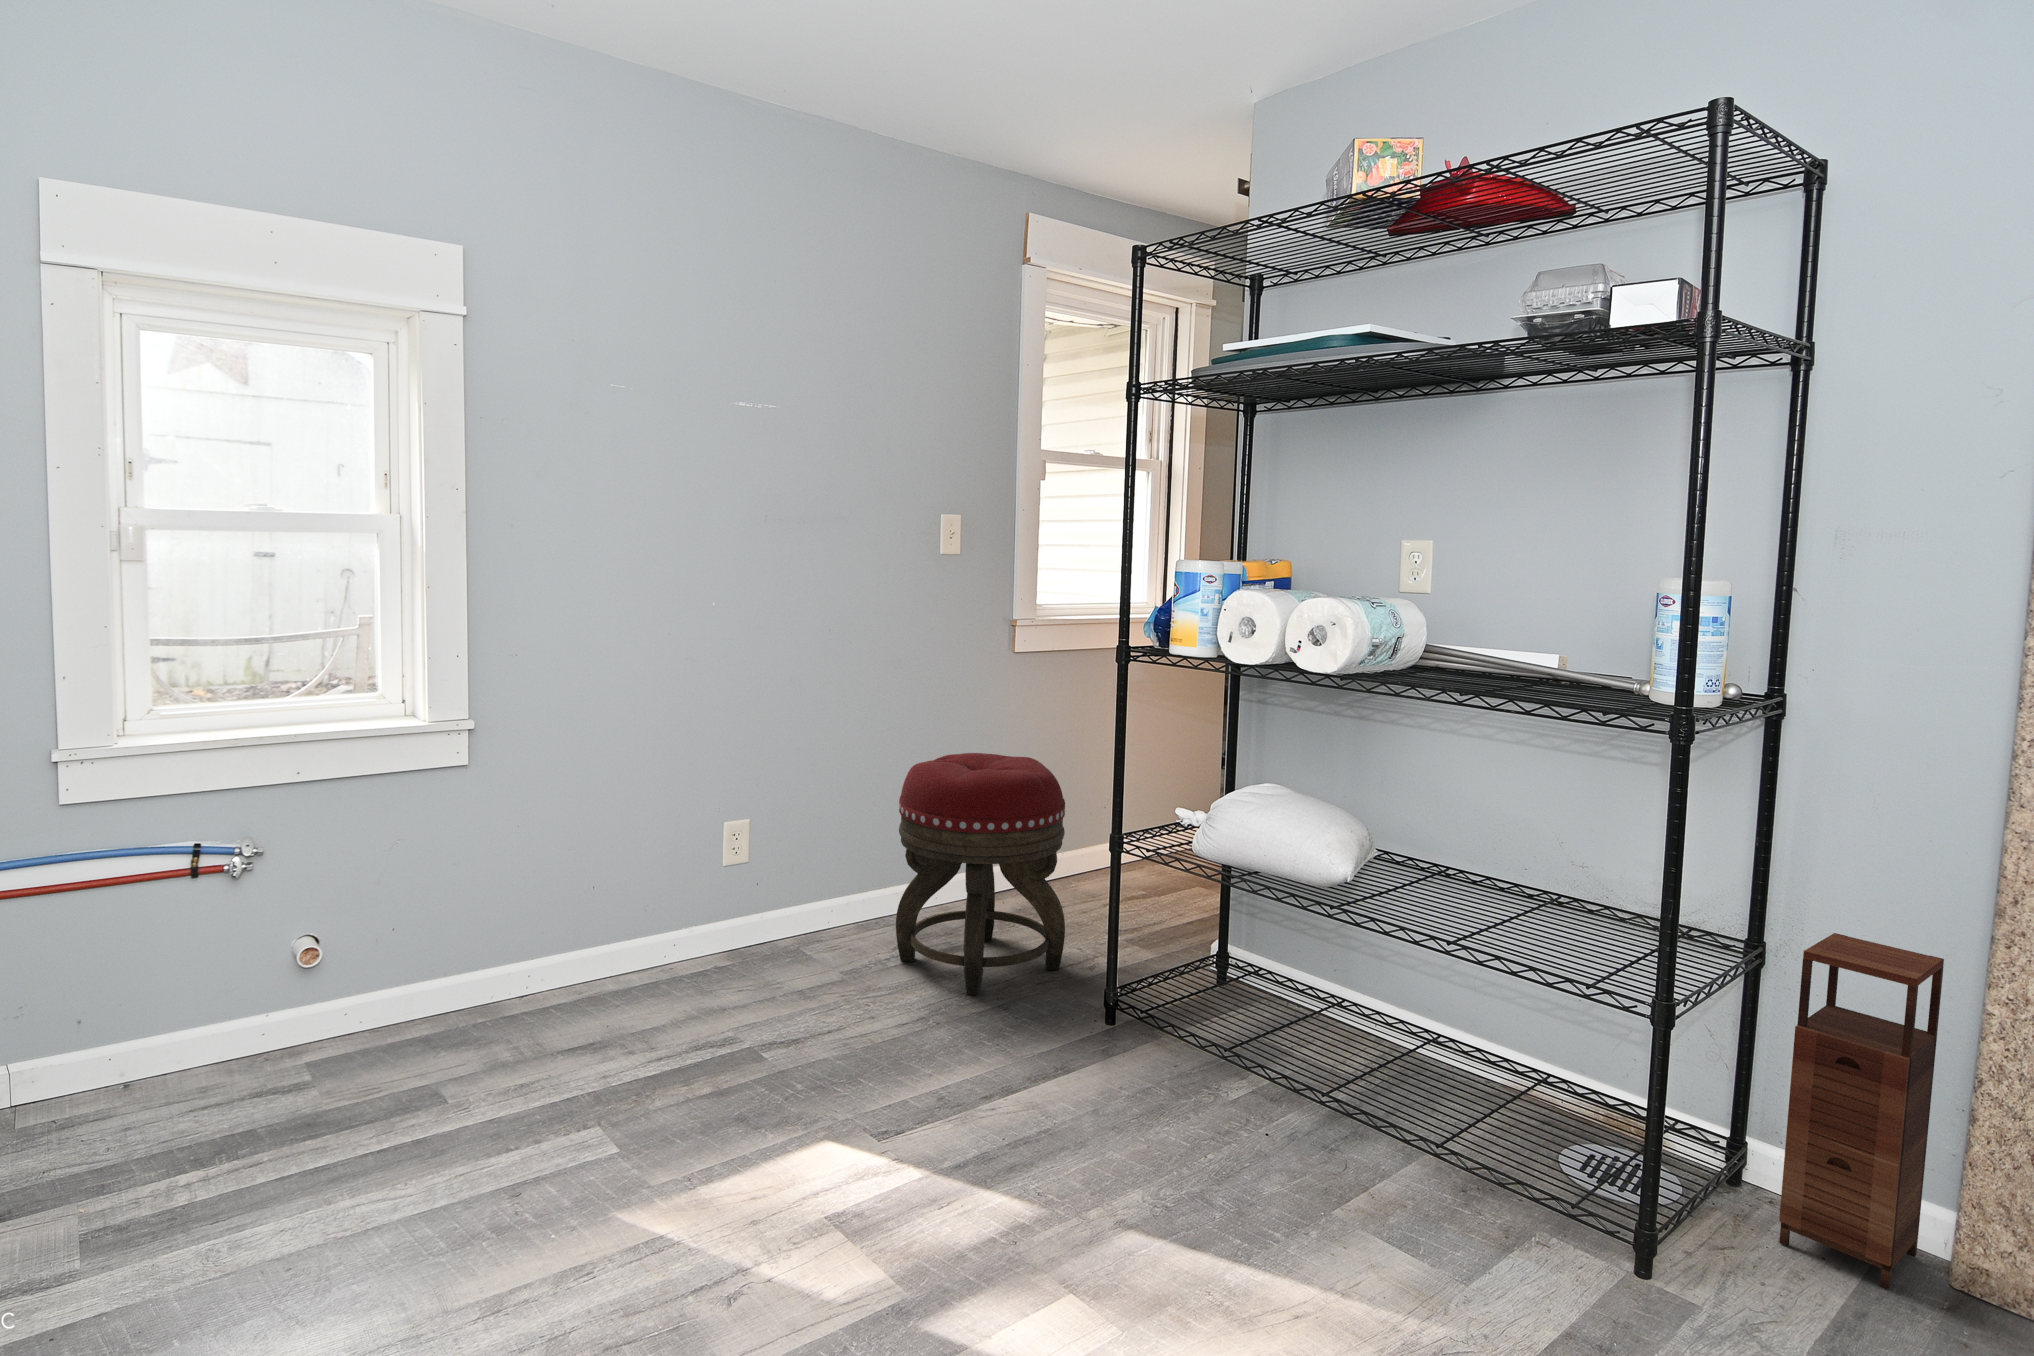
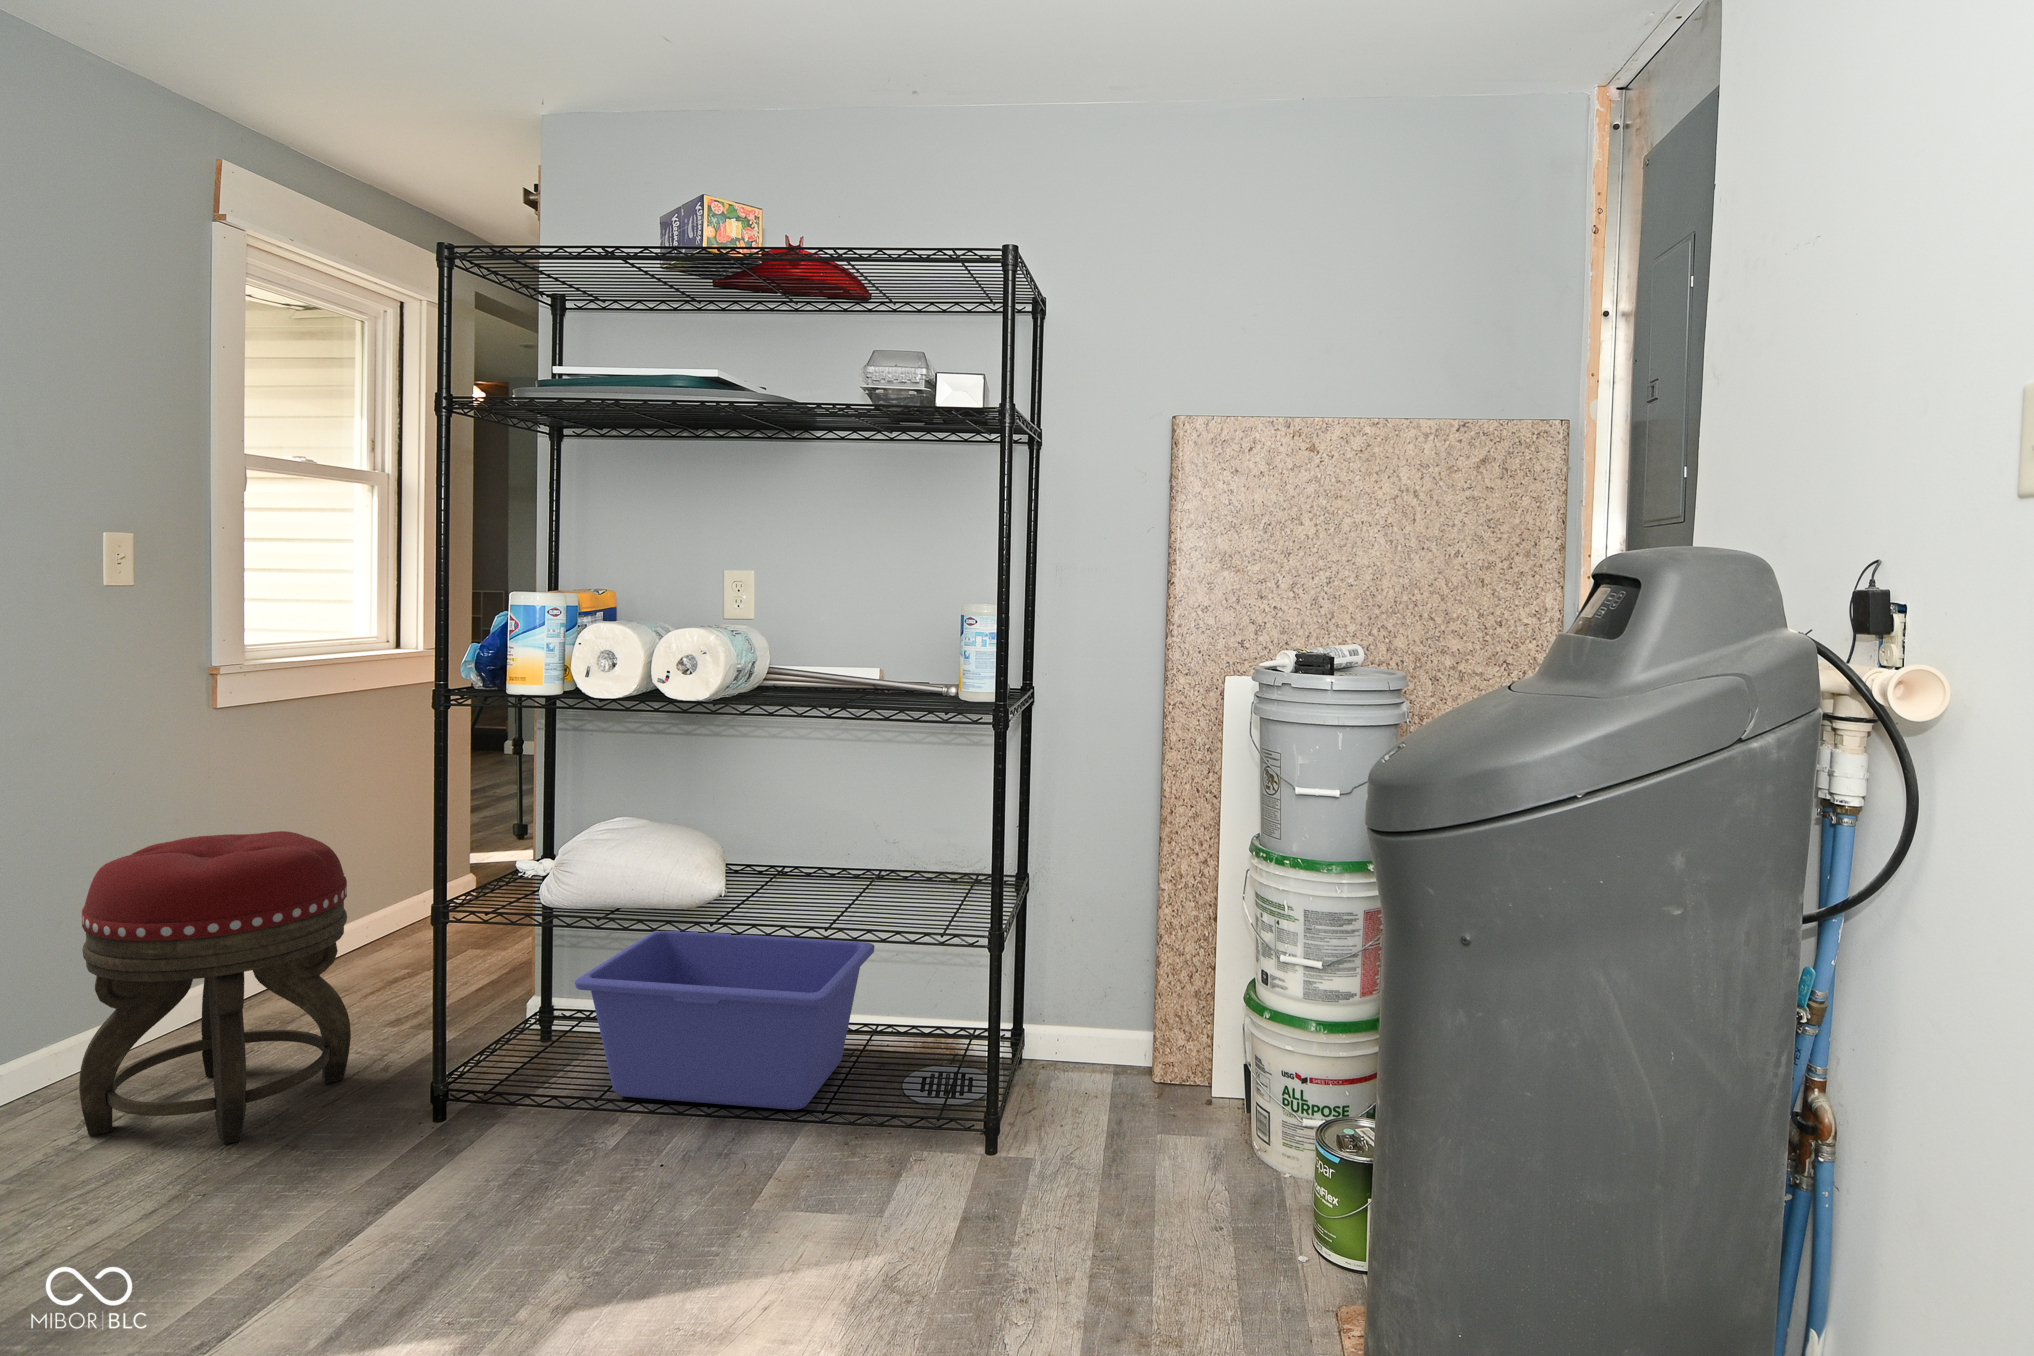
storage bin: none [1216,906,1542,1132] -> present [575,930,875,1110]
storage cabinet: present [1779,933,1944,1289] -> none [1062,857,1137,1099]

